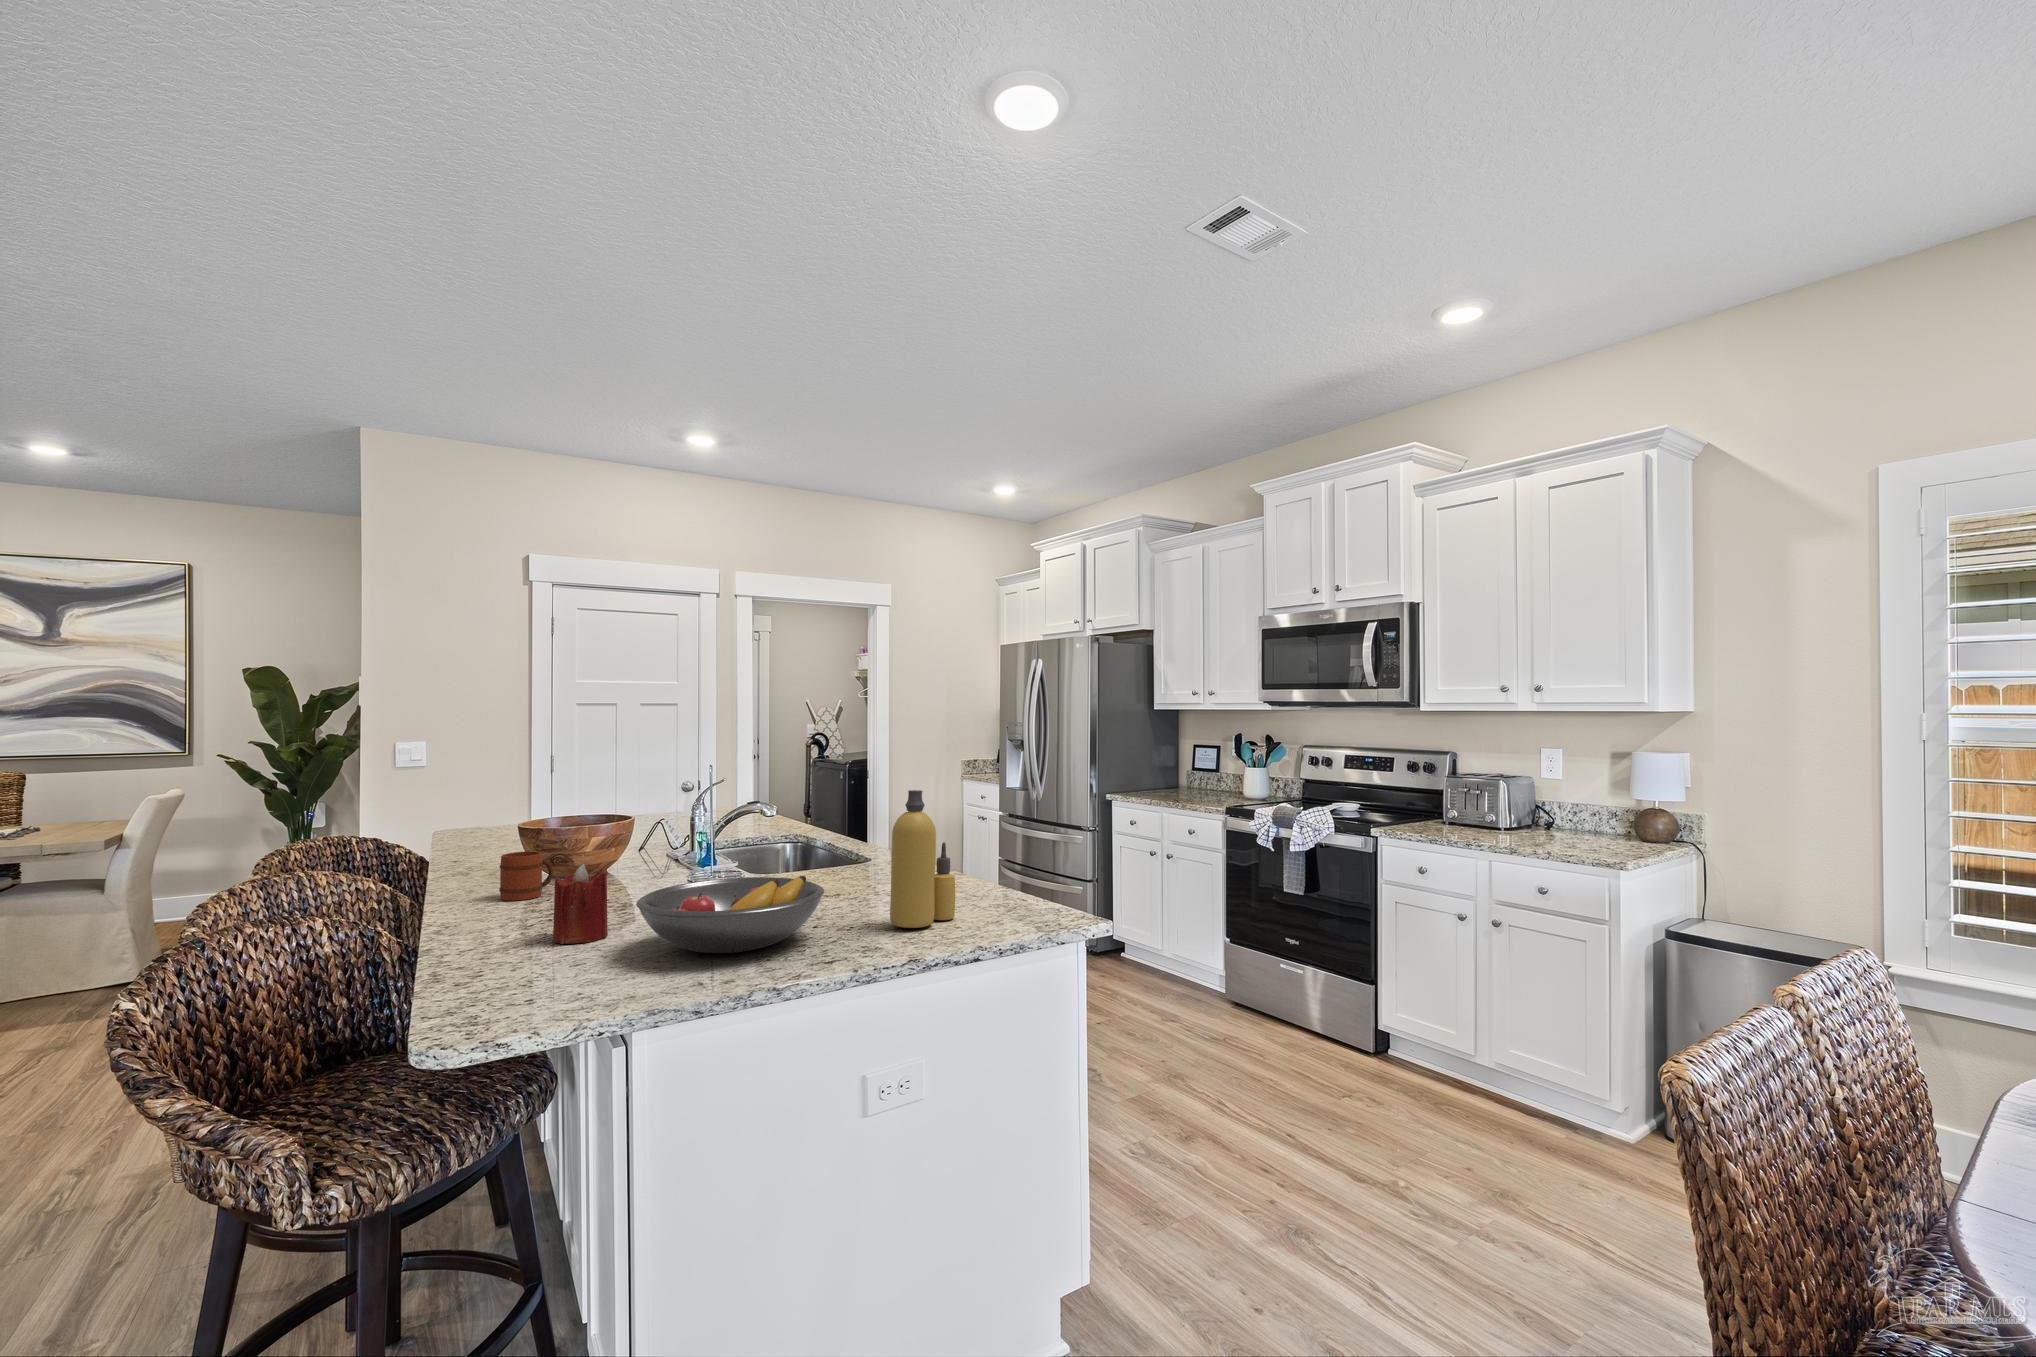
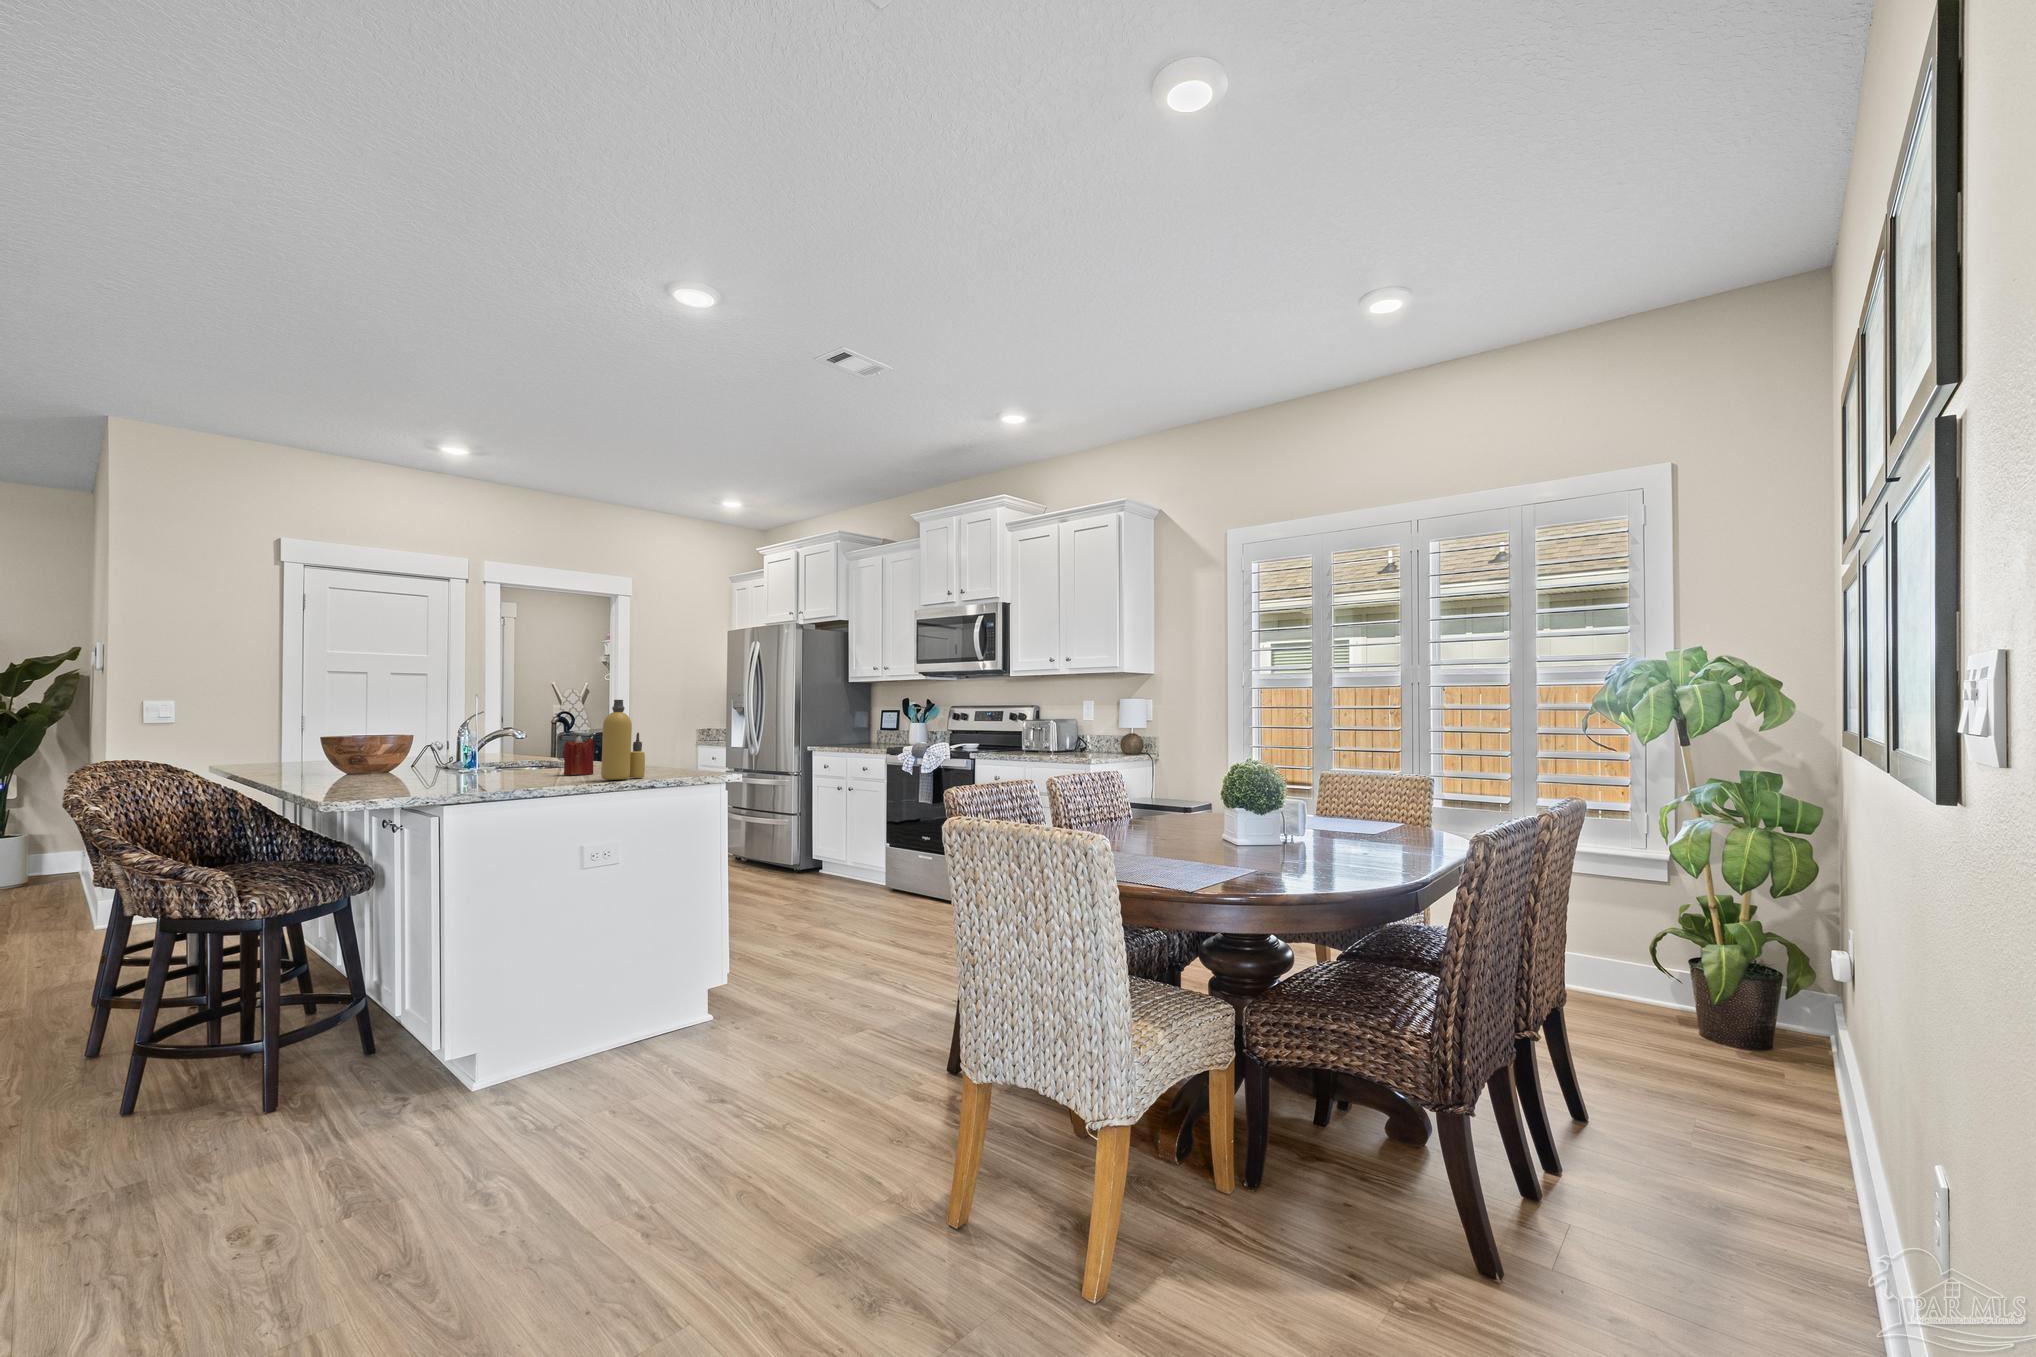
mug: present [499,851,553,901] -> none [313,753,353,784]
candle: present [553,864,608,944] -> present [563,736,594,775]
fruit bowl: present [636,876,824,953] -> none [433,748,558,788]

